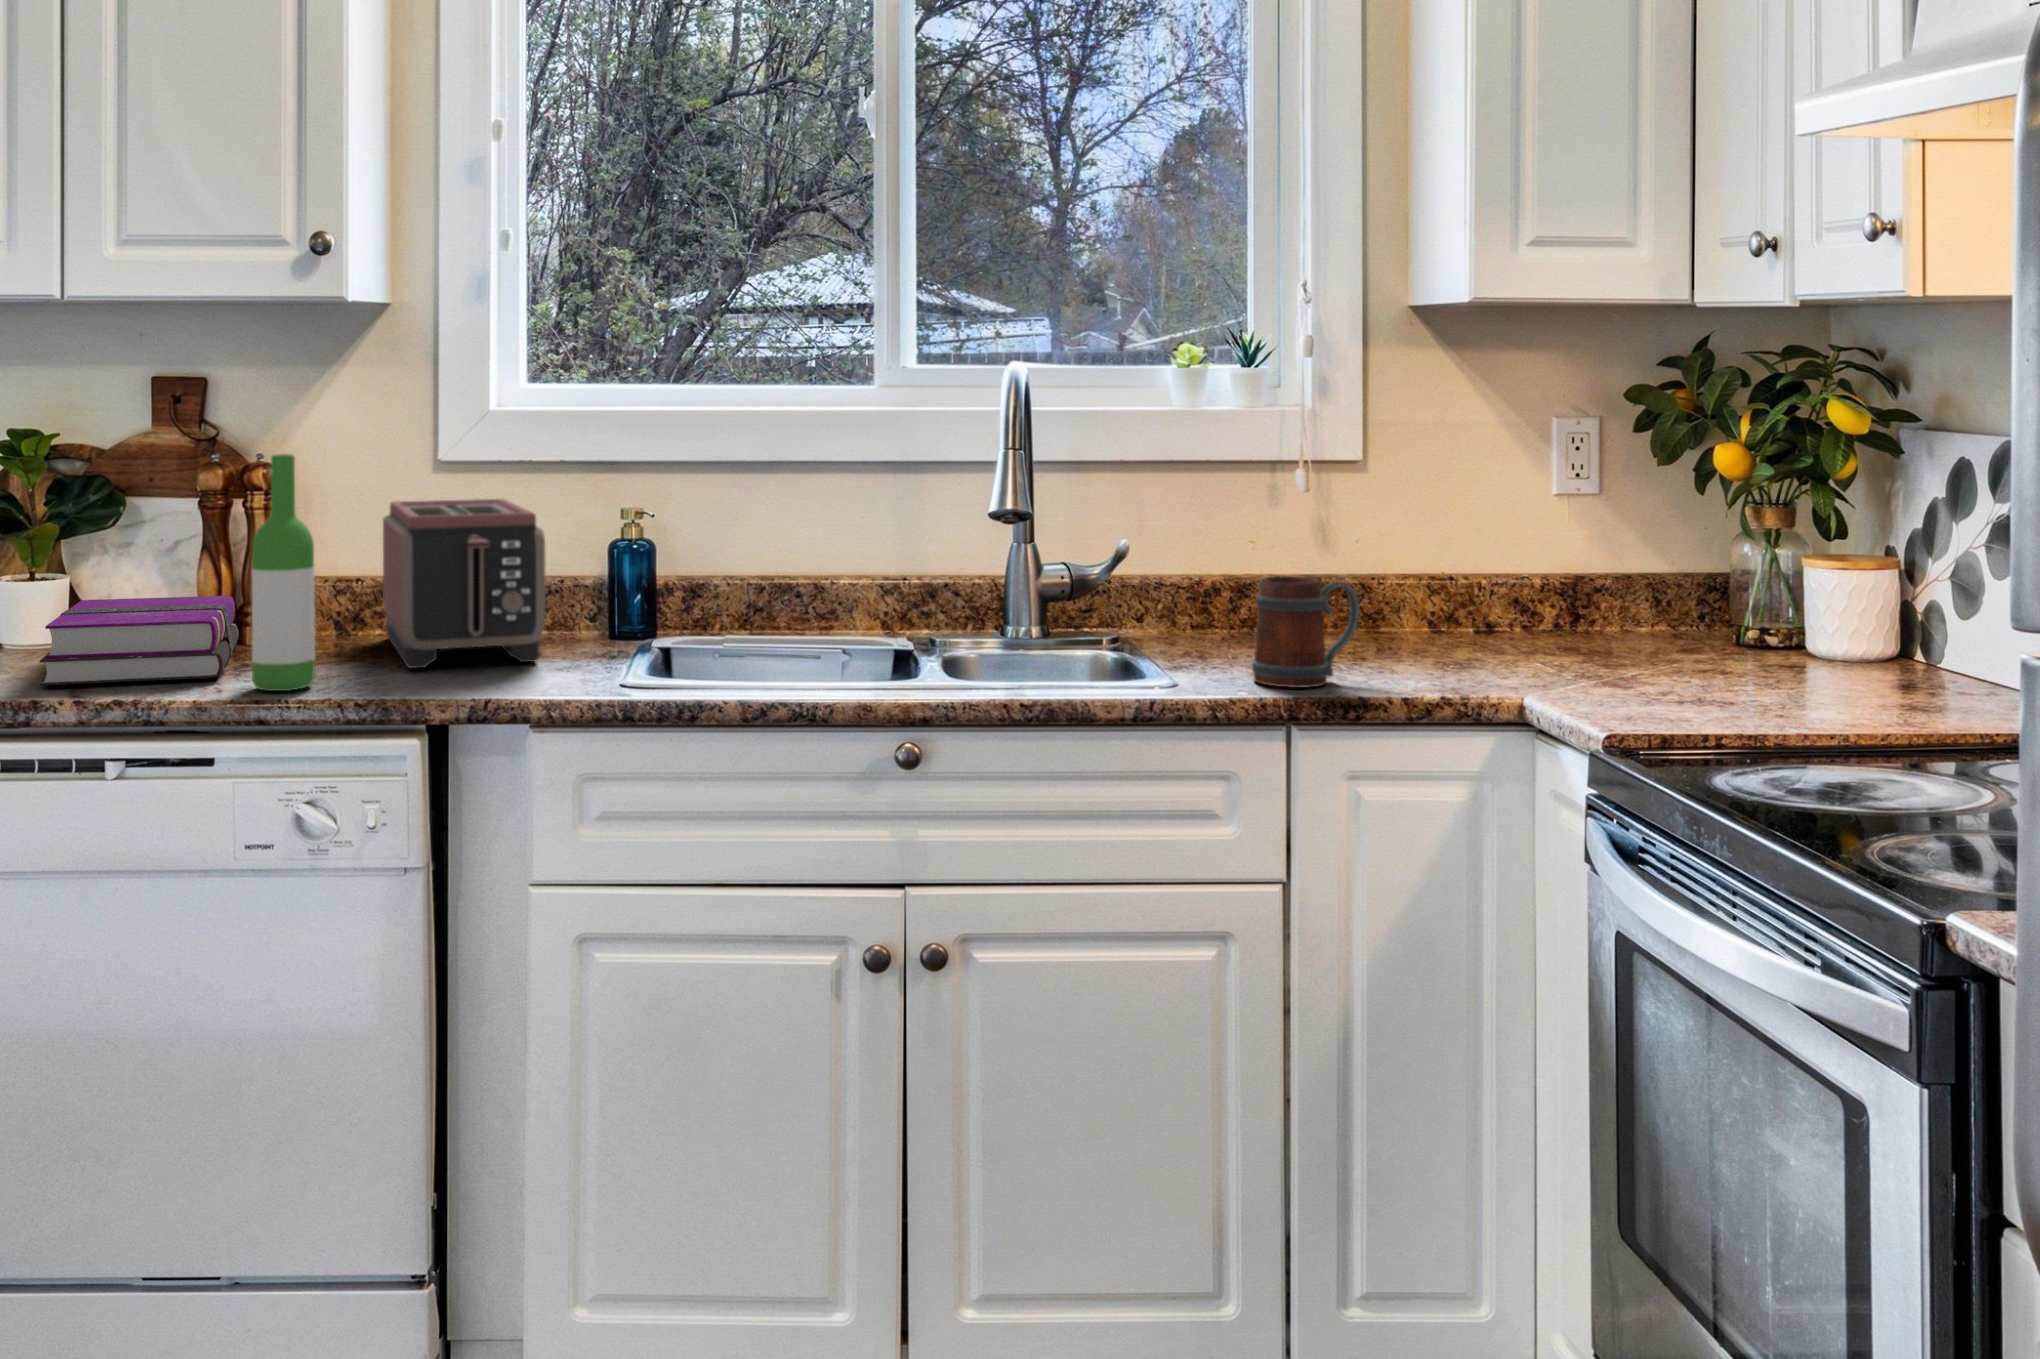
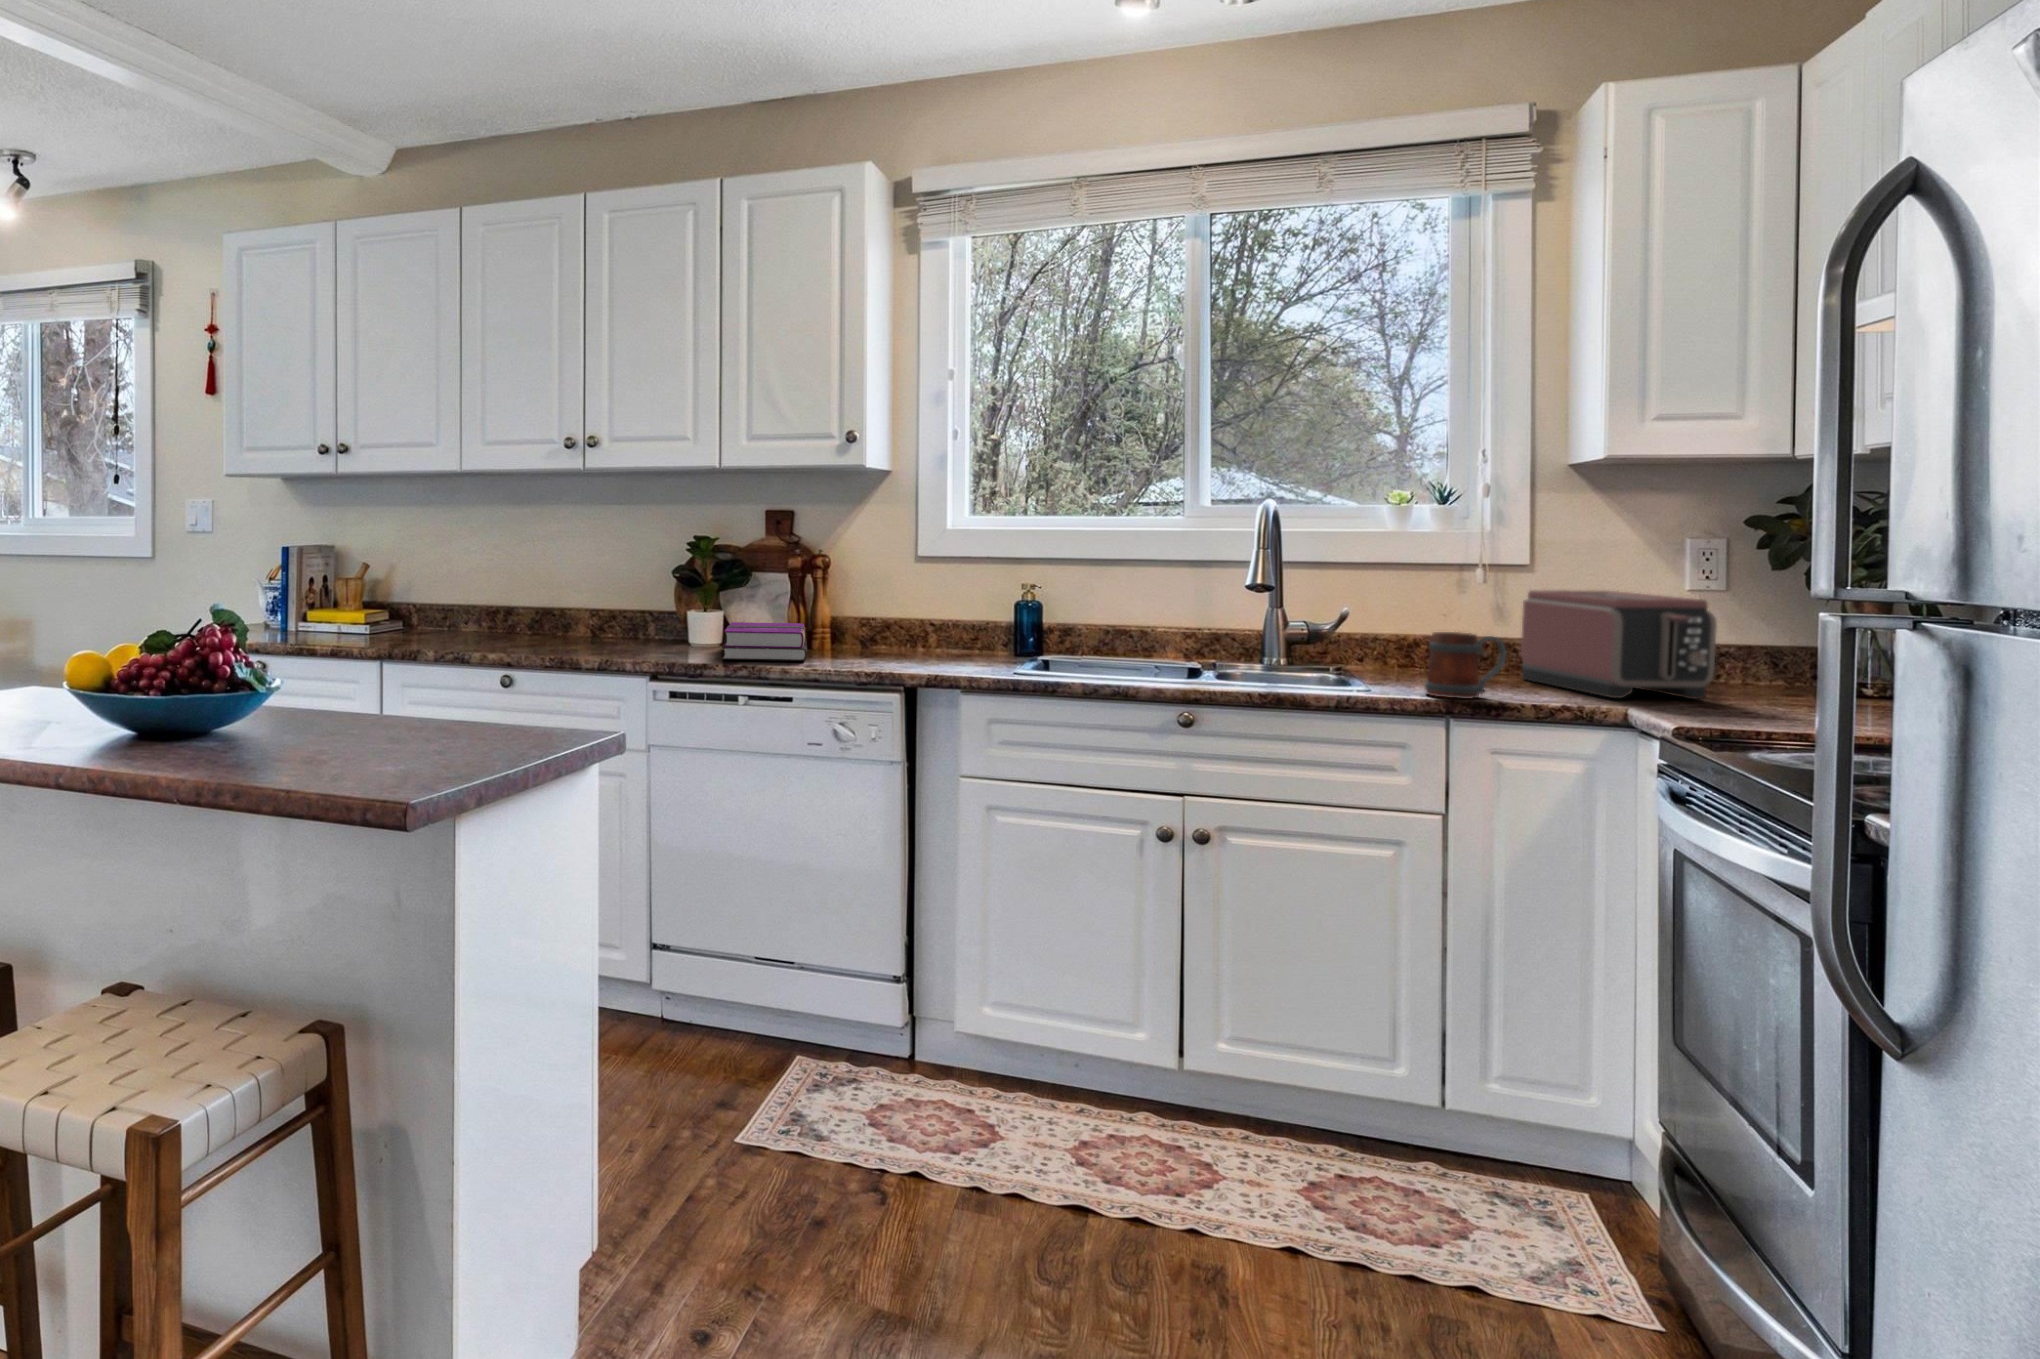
wine bottle: present [252,454,315,691] -> none [824,550,855,668]
toaster: present [383,499,545,668] -> present [1521,590,1717,699]

